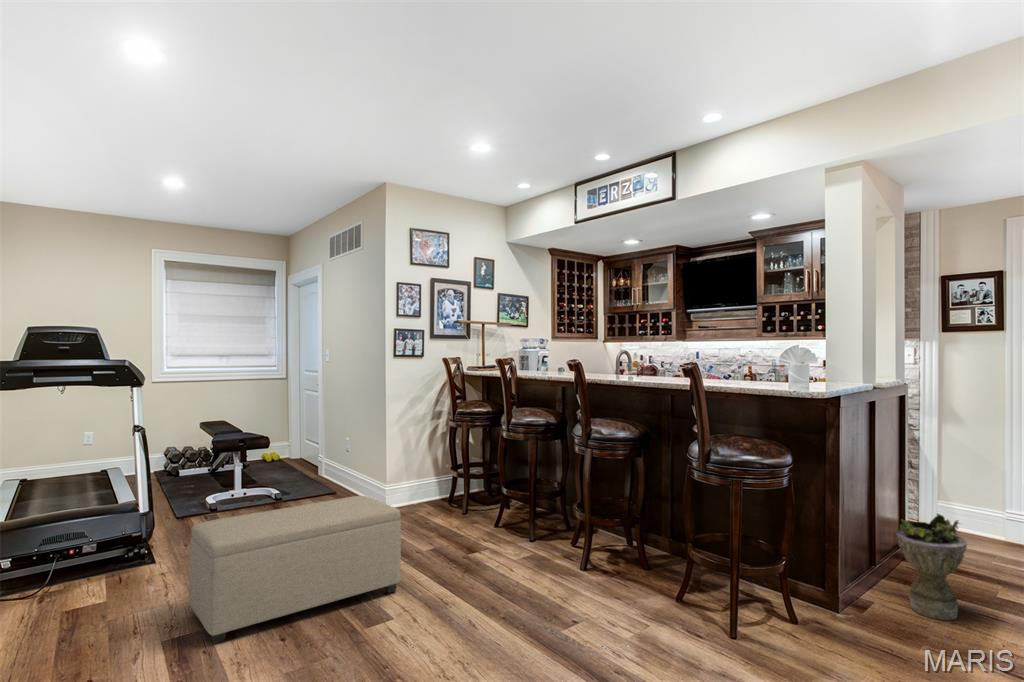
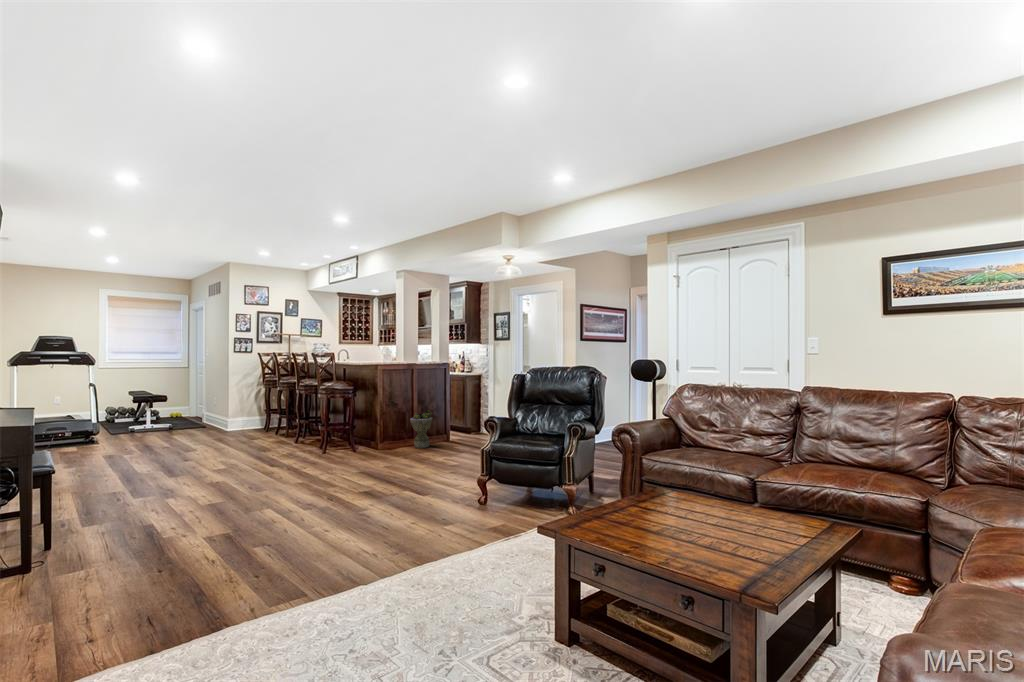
ottoman: present [189,496,401,644] -> none [114,411,210,458]

